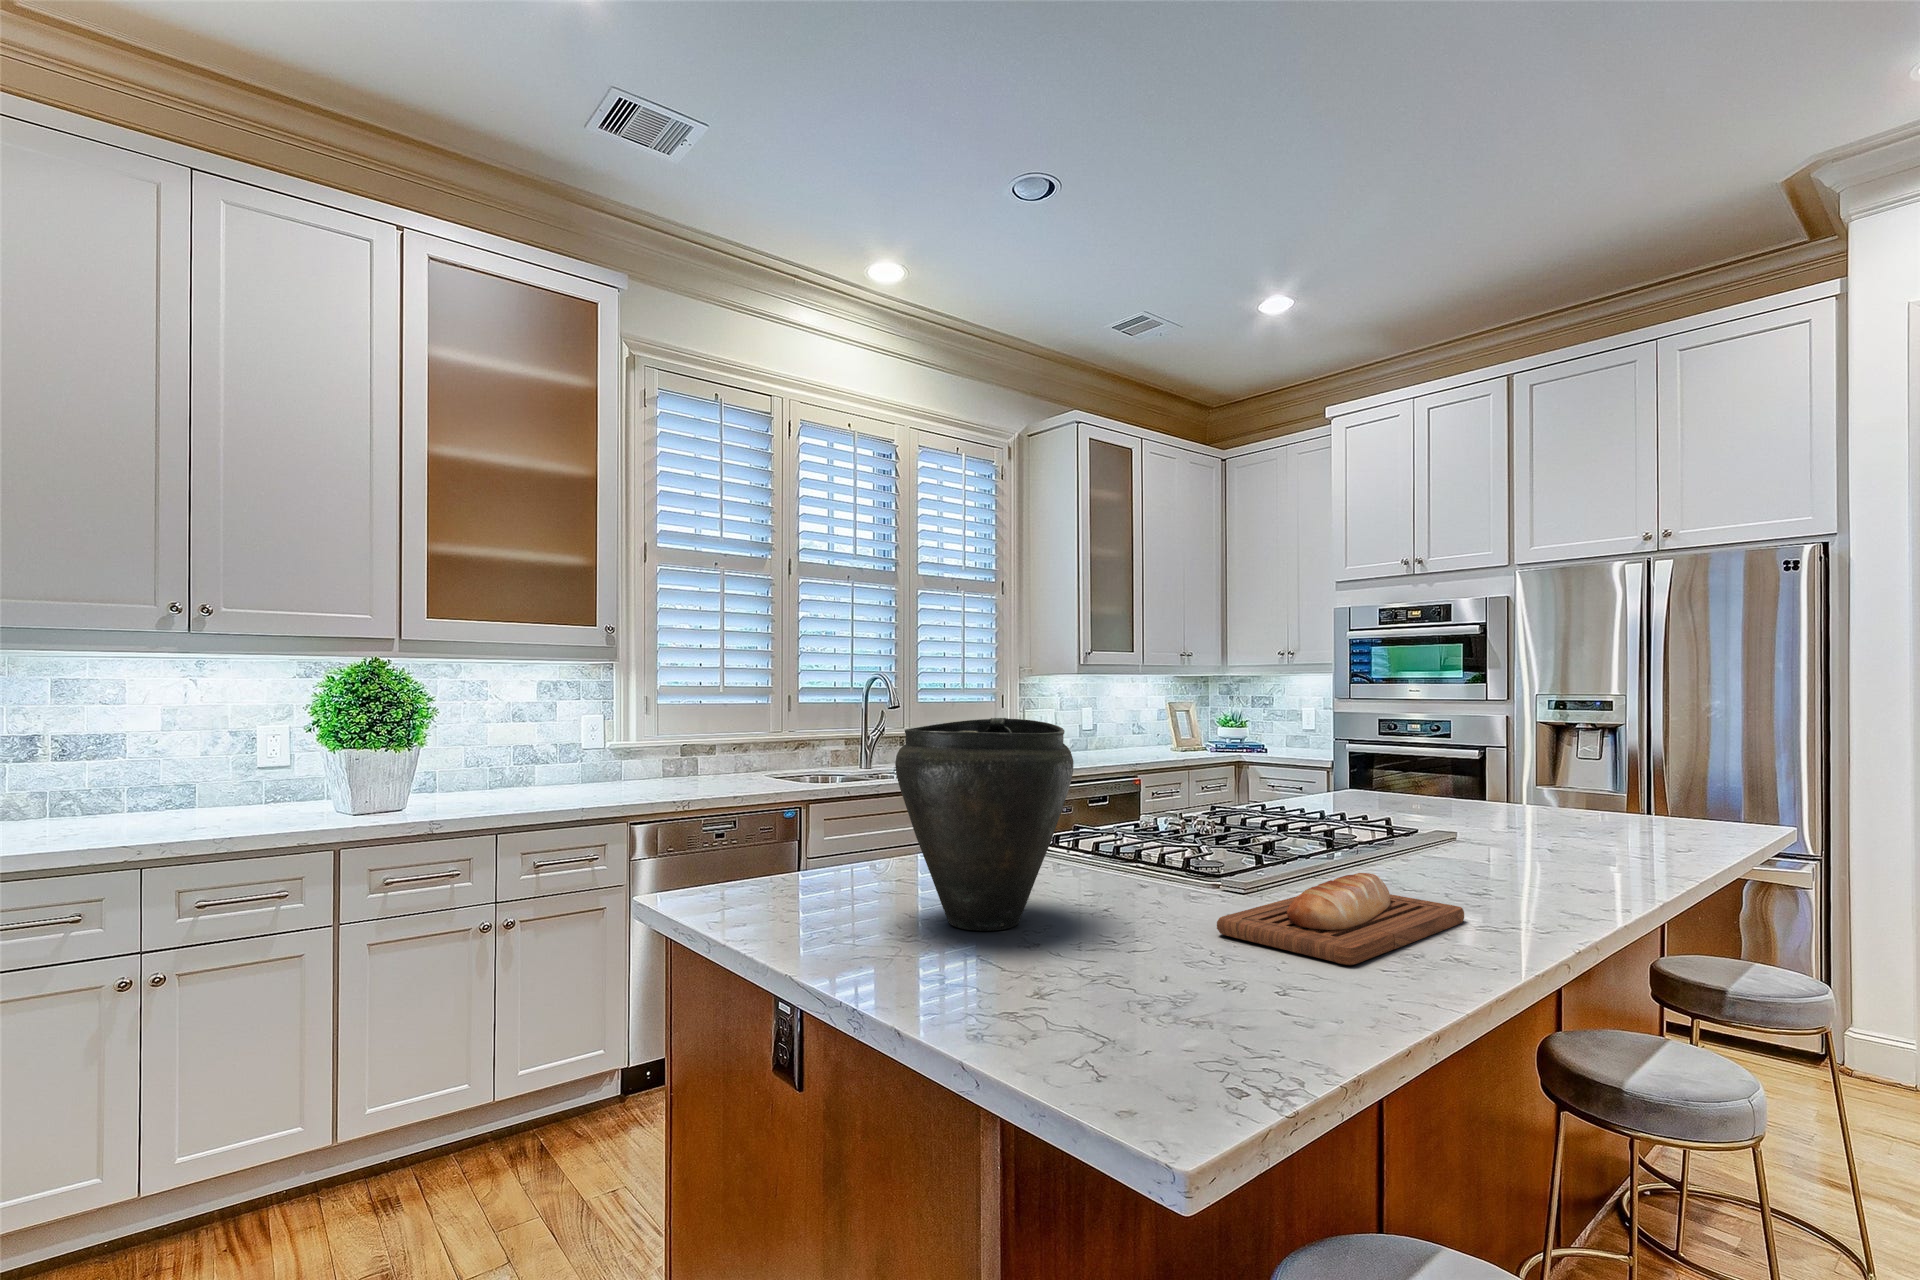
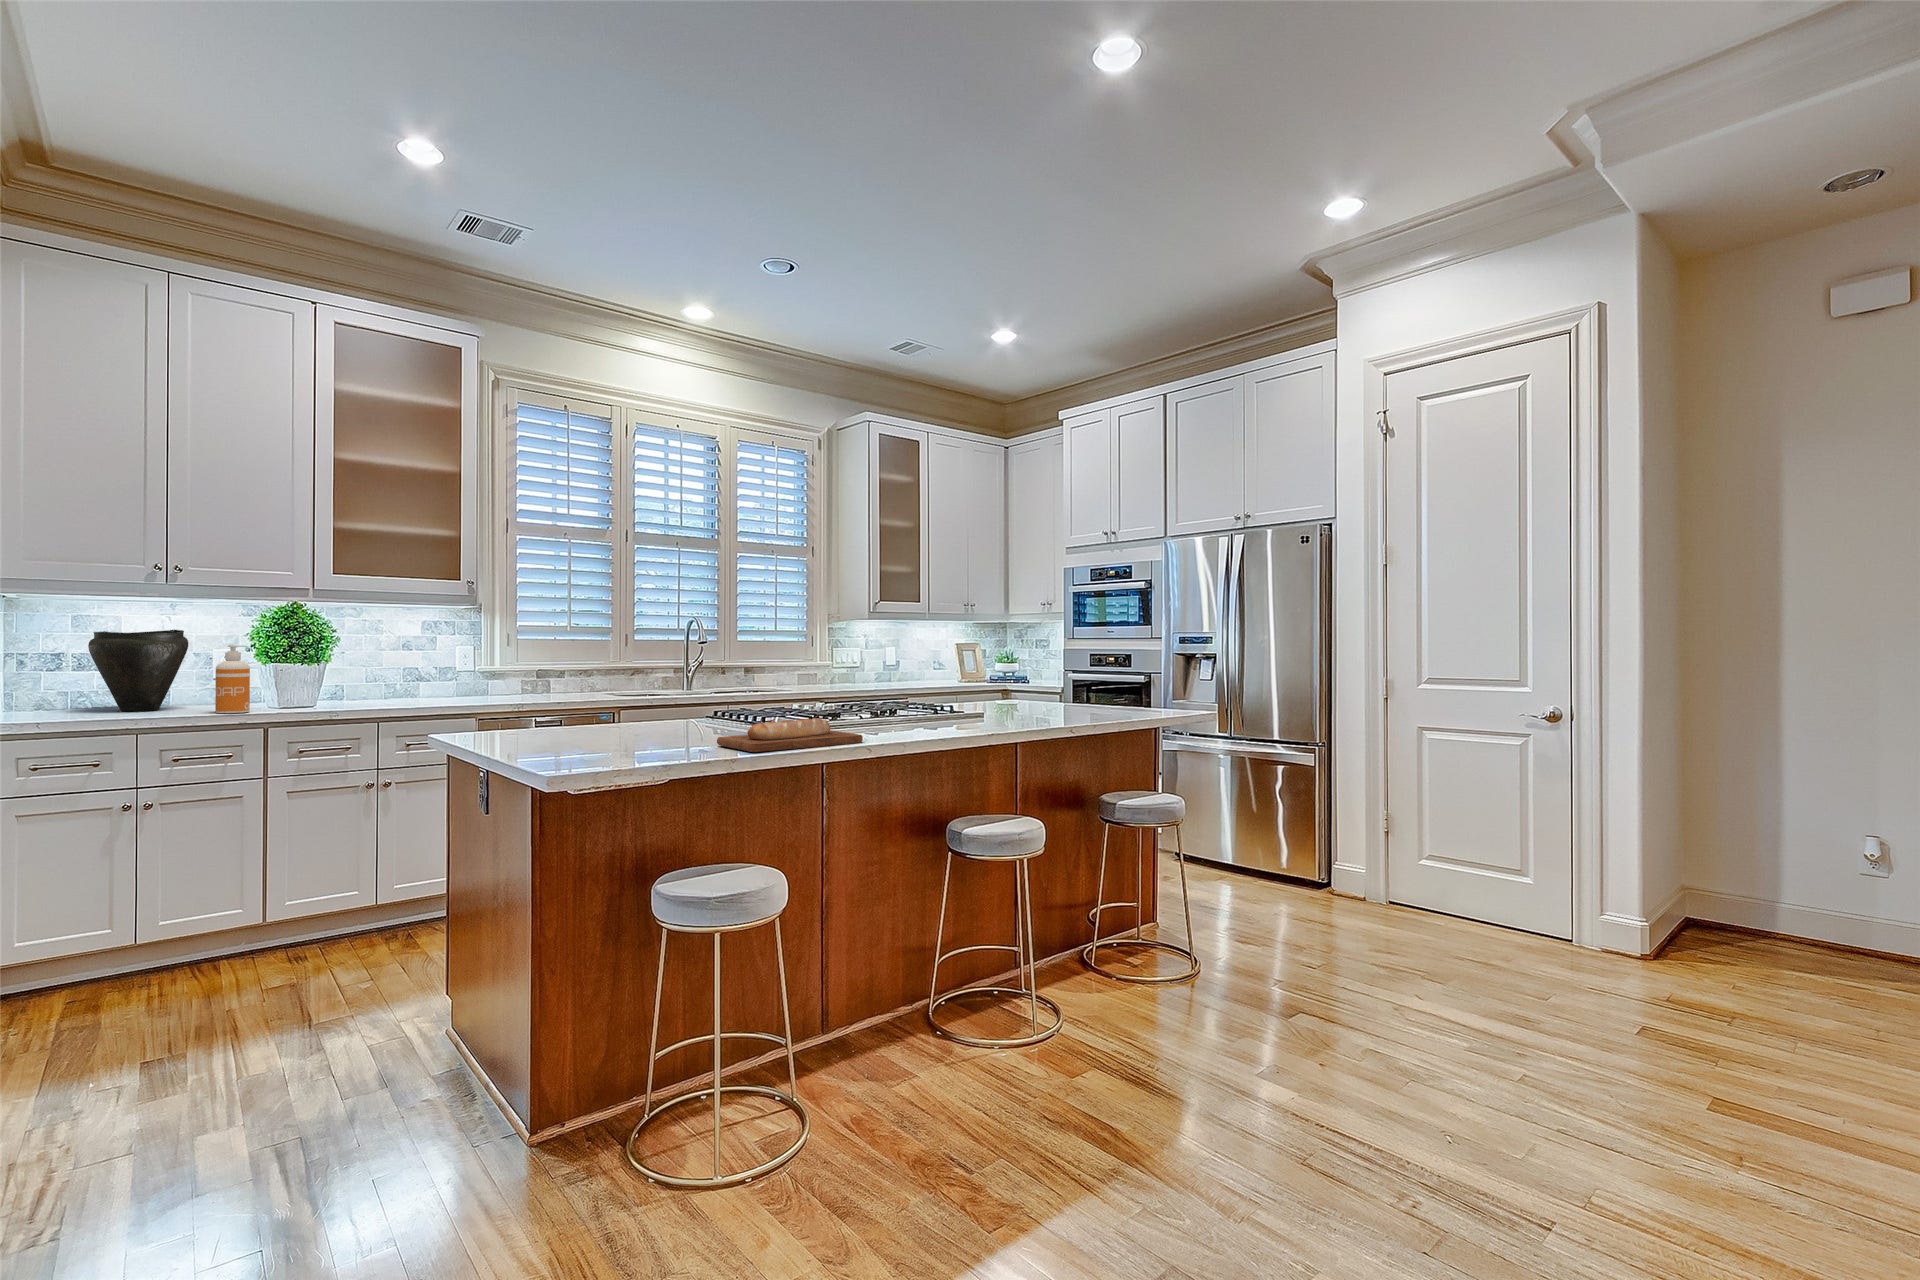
vase: present [895,718,1073,931] -> present [88,630,188,711]
soap dispenser: none [261,723,312,828] -> present [215,645,250,713]

